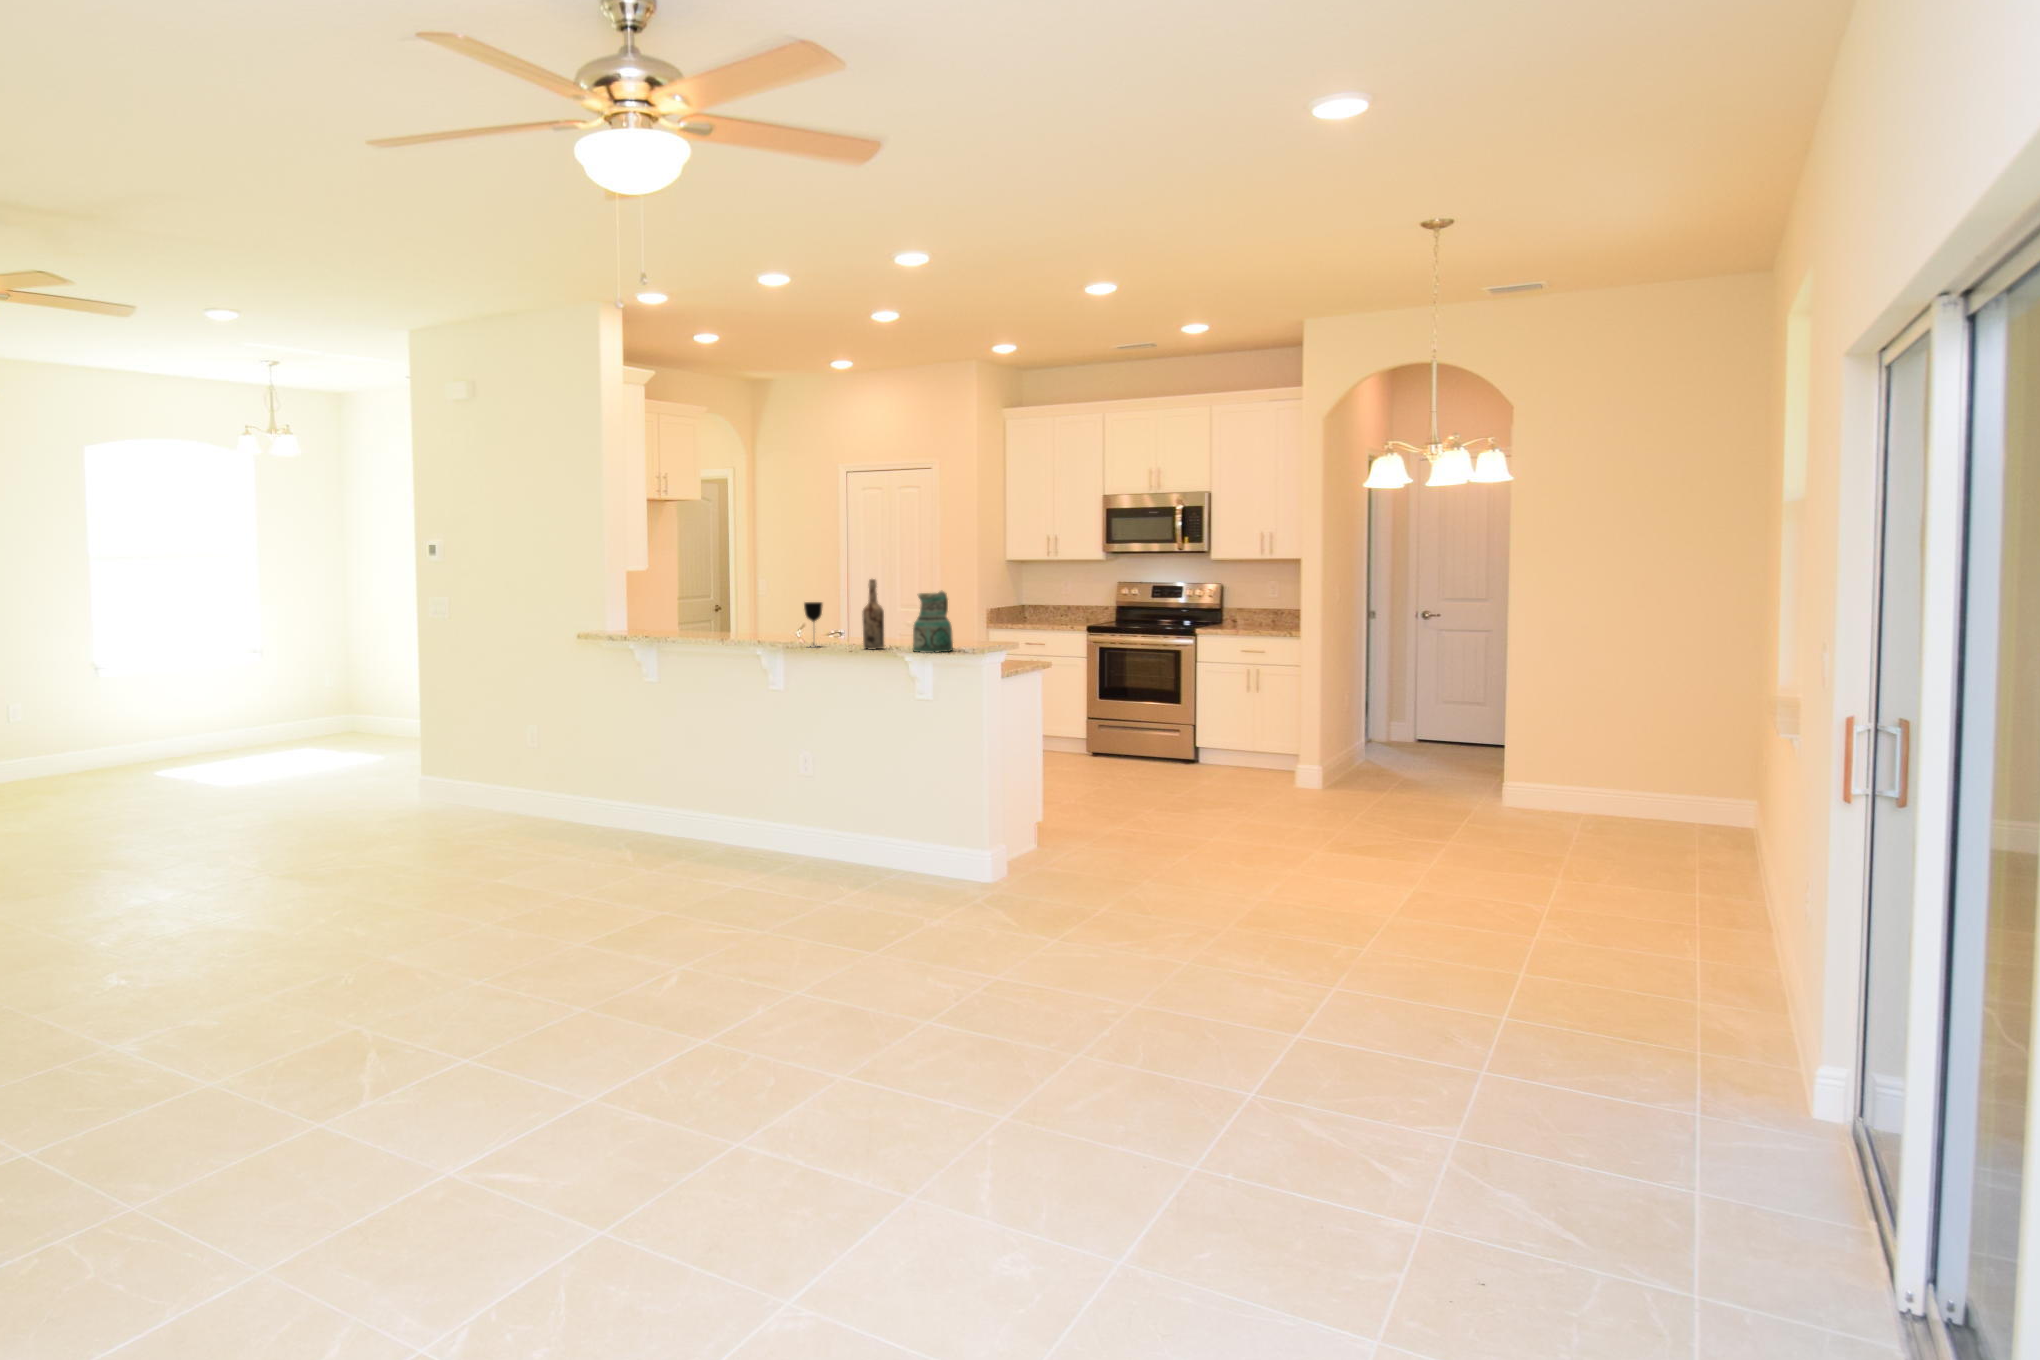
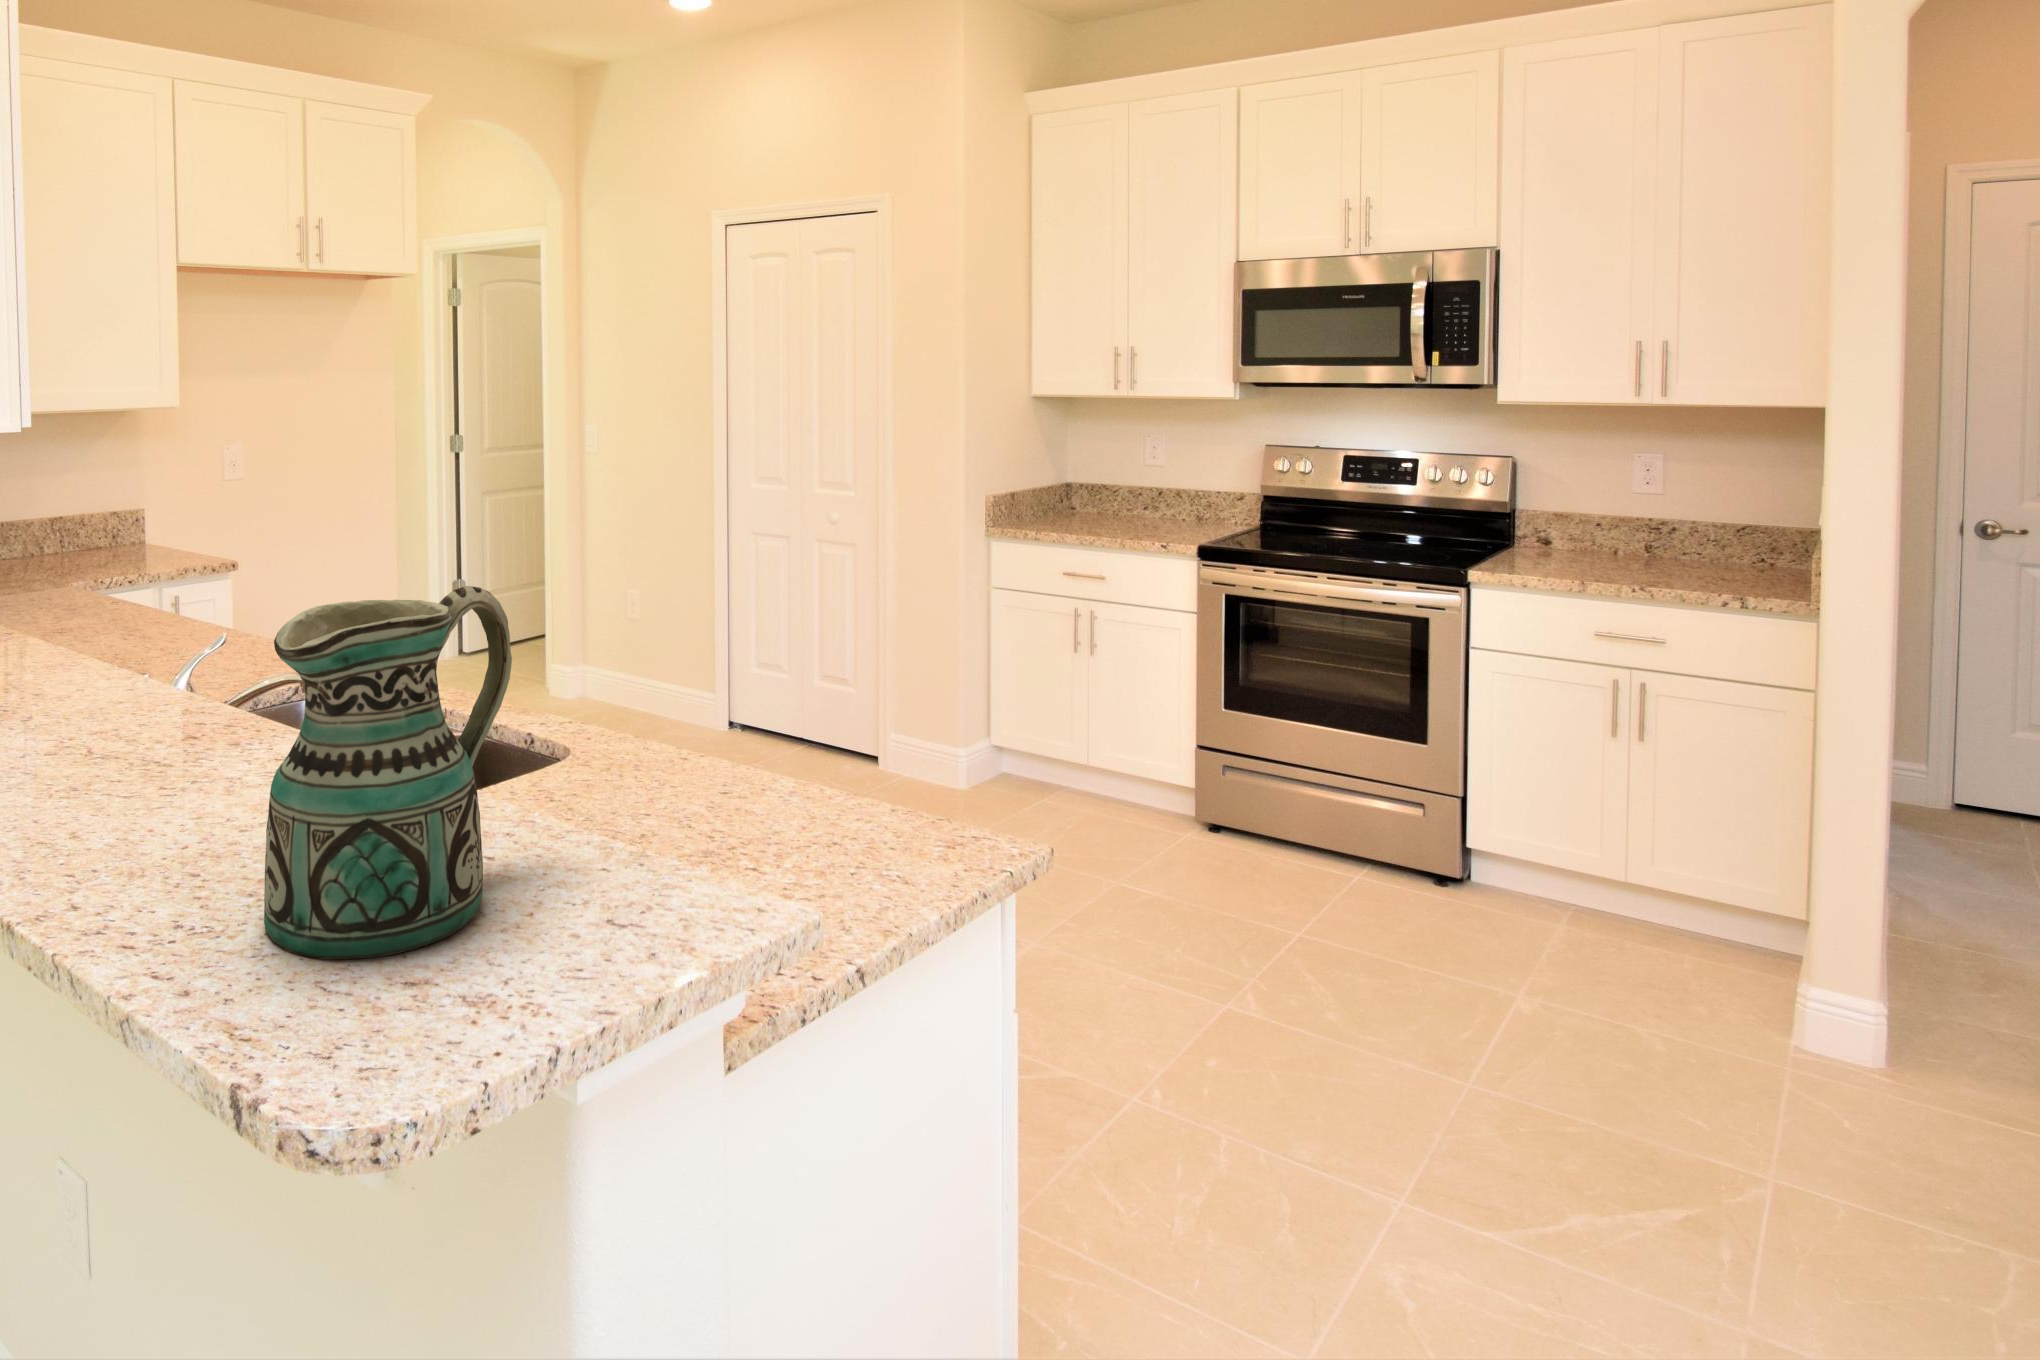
wine bottle: present [863,579,884,649] -> none [153,513,259,843]
wine glass: present [804,602,823,647] -> none [31,581,112,775]

